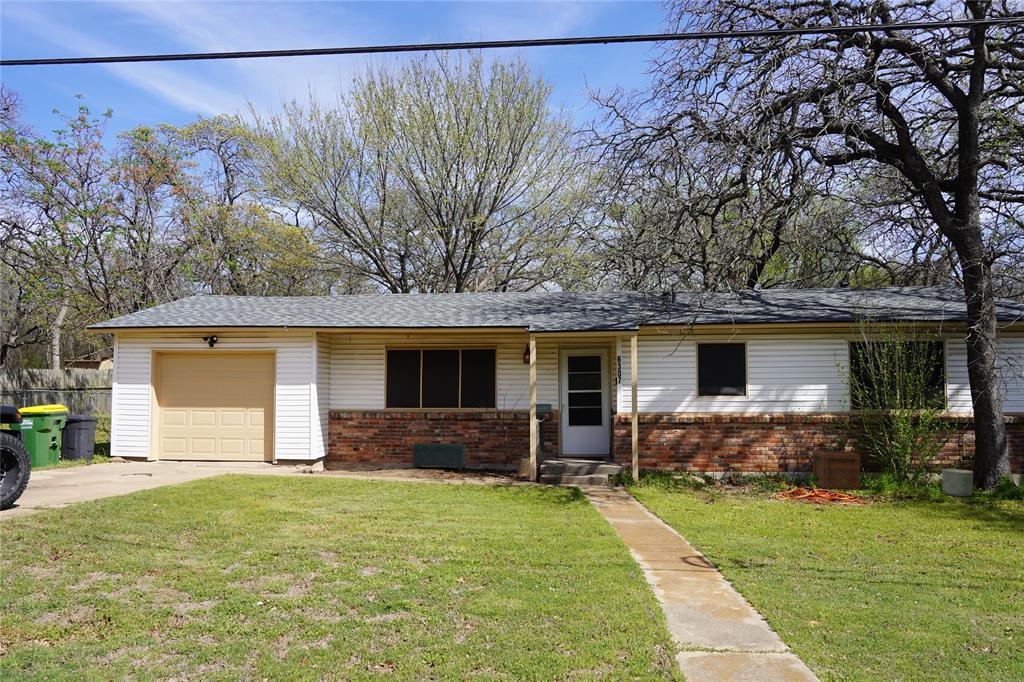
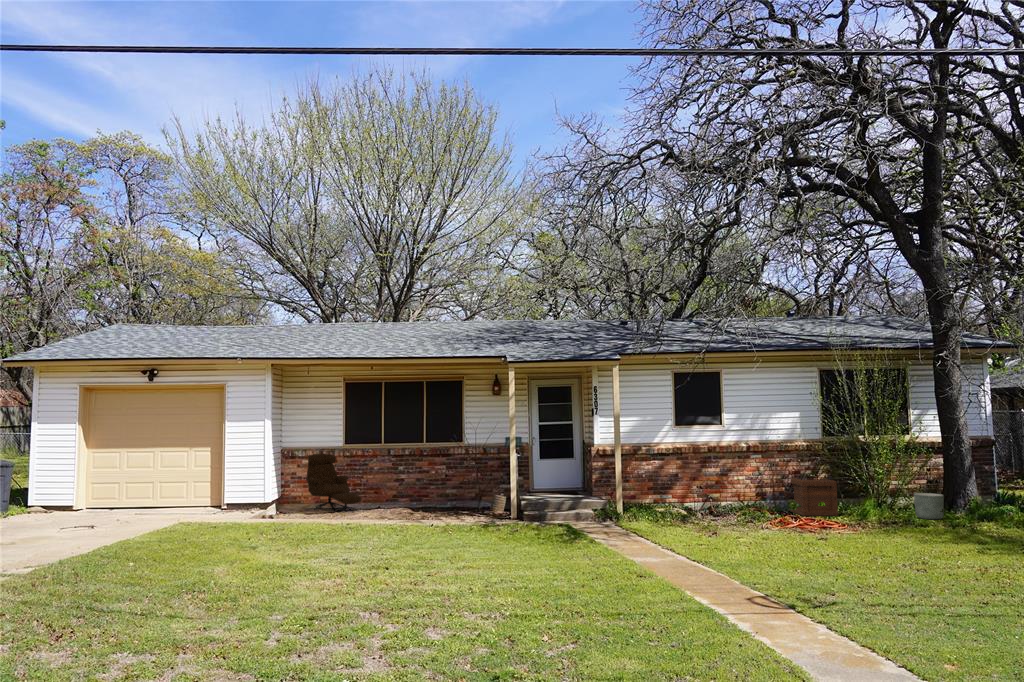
lounge chair: none [348,416,397,470] -> present [306,453,362,512]
bench: present [412,443,466,470] -> none [378,482,434,510]

